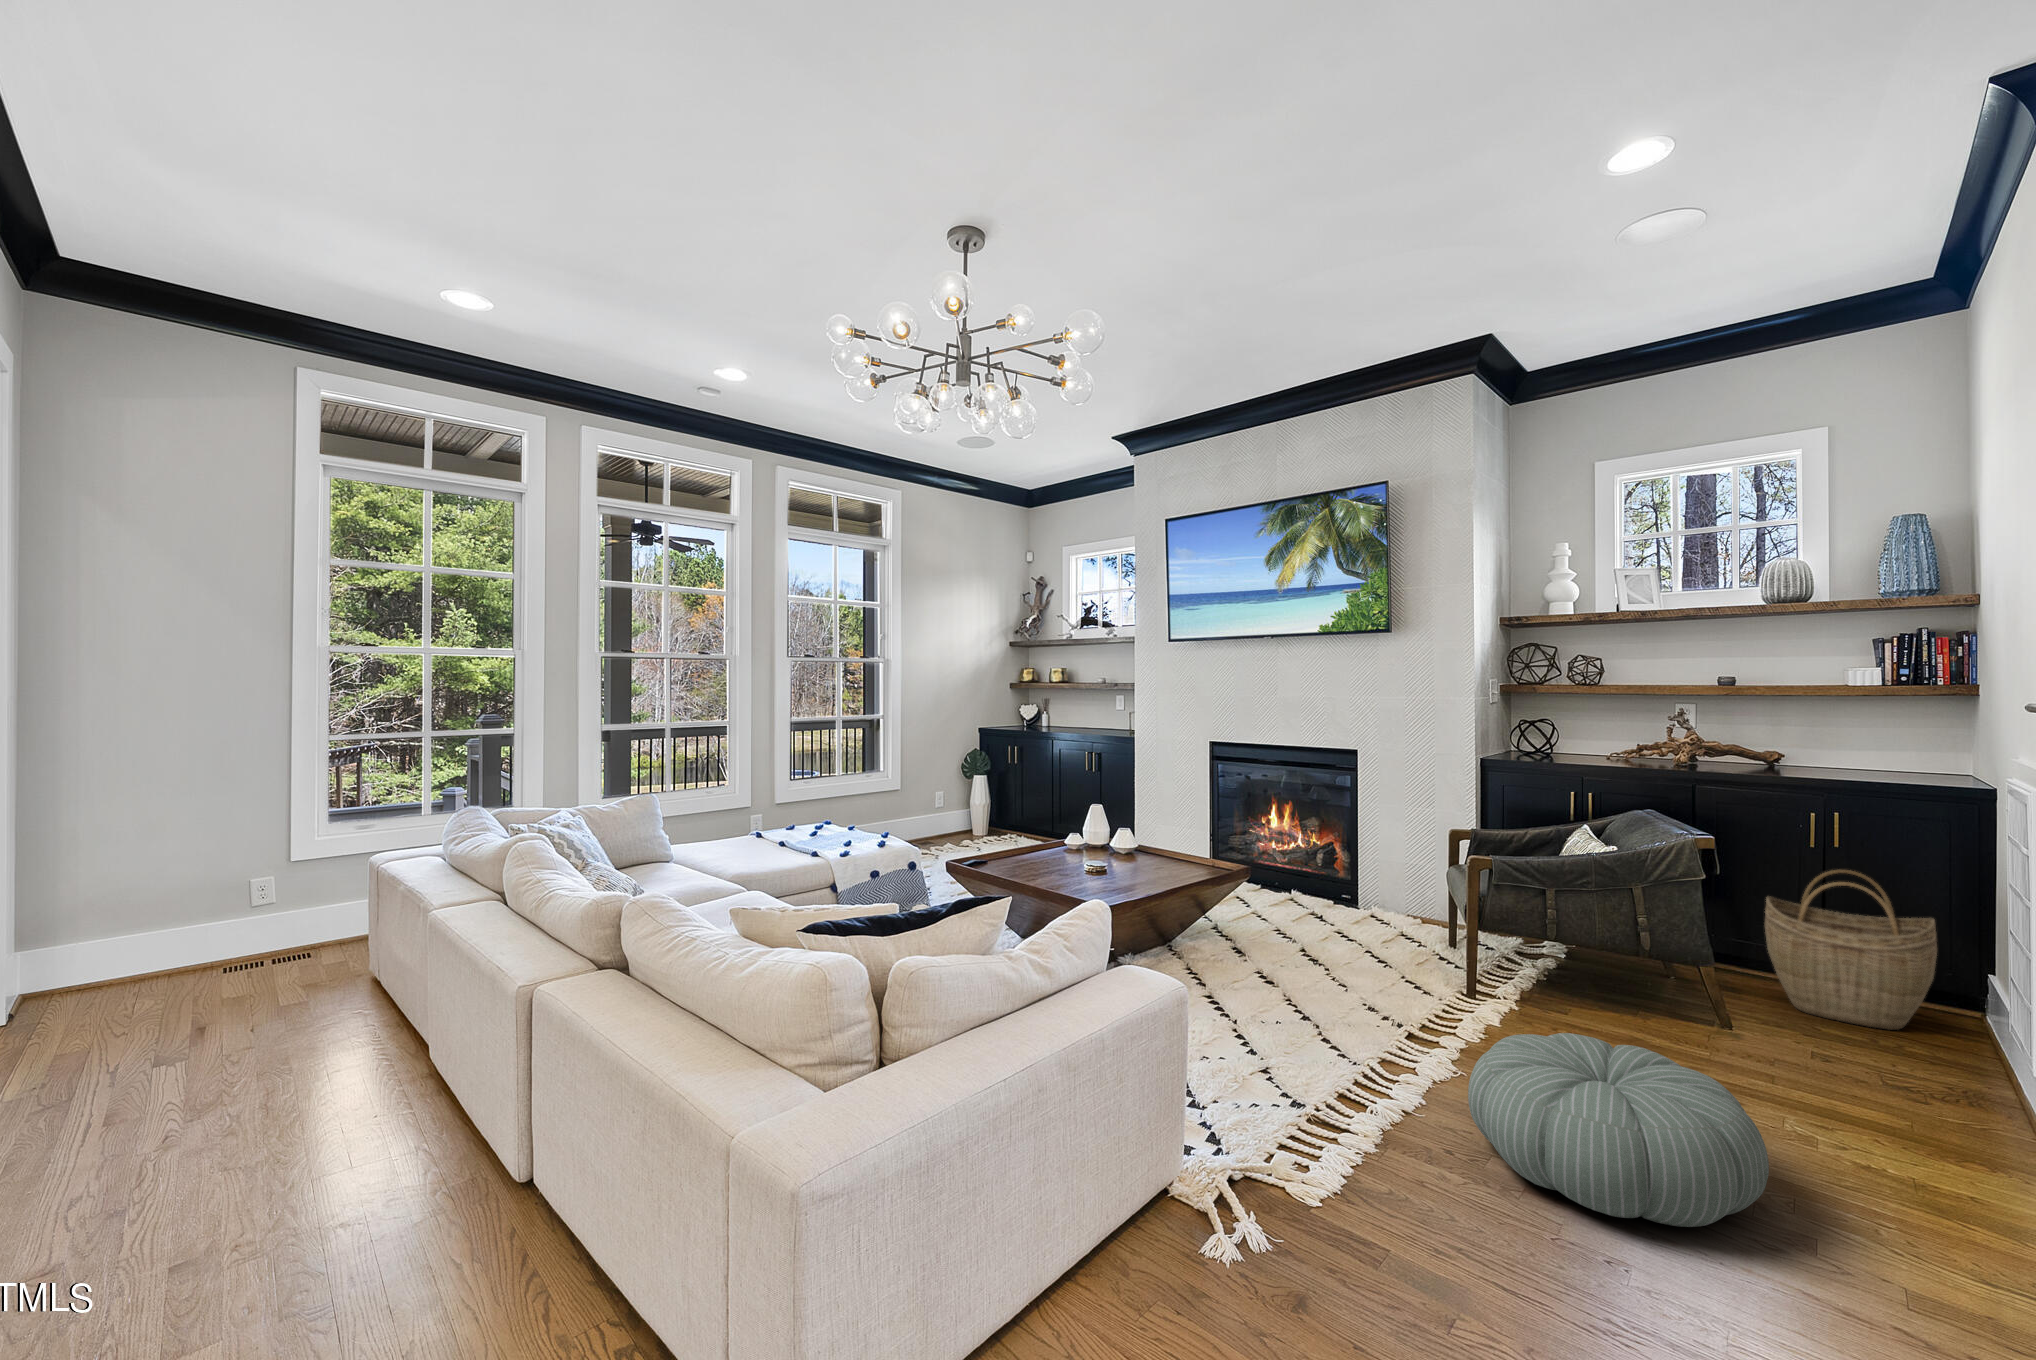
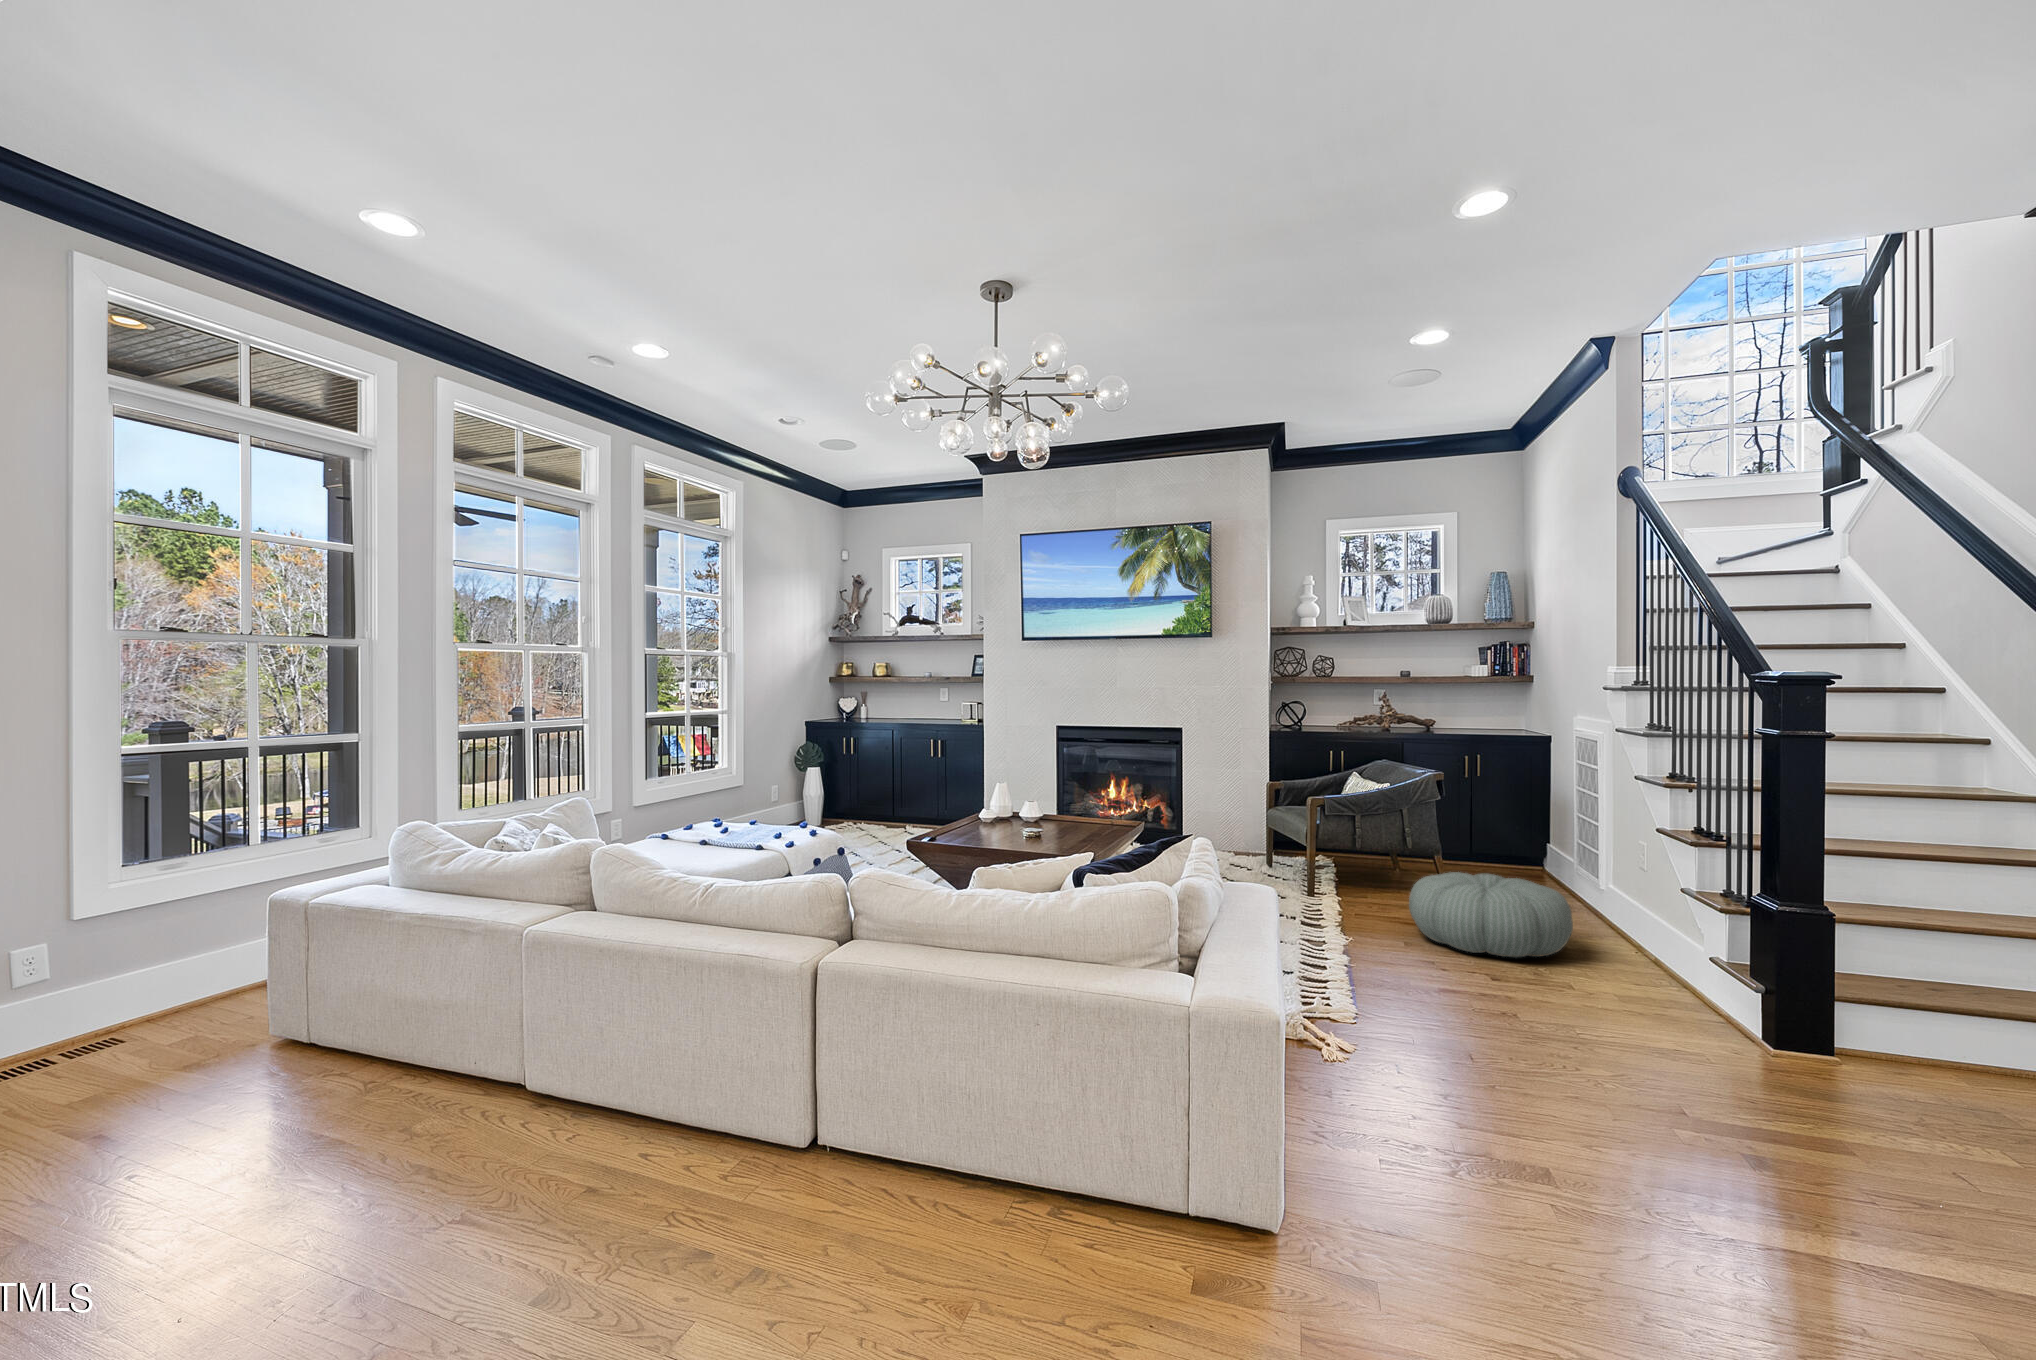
woven basket: present [1765,870,1937,1030] -> none [1455,785,1539,874]

